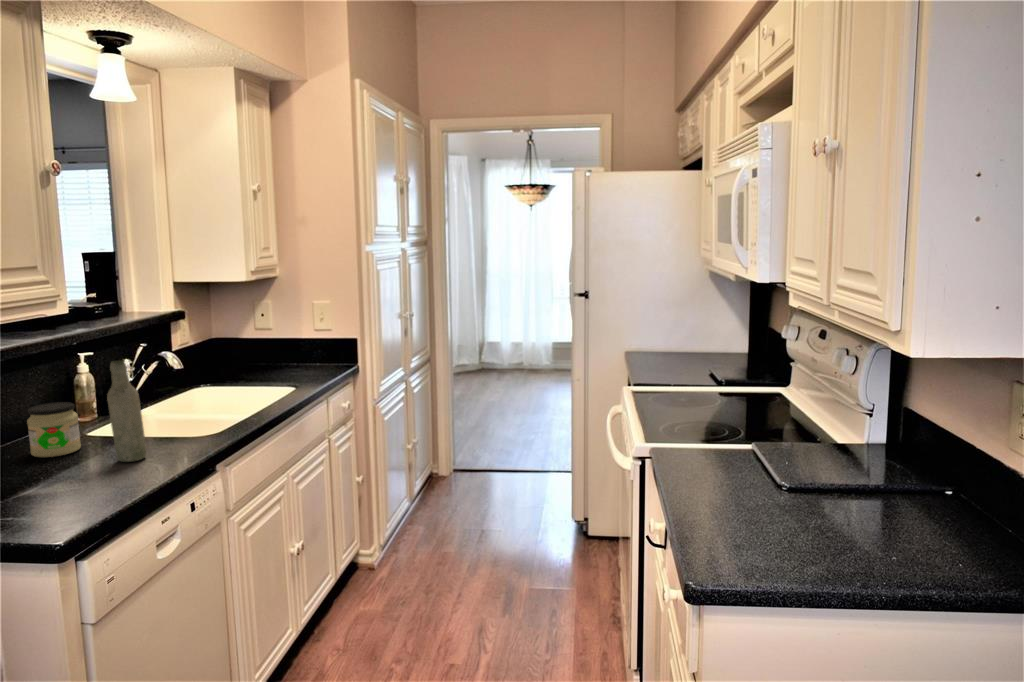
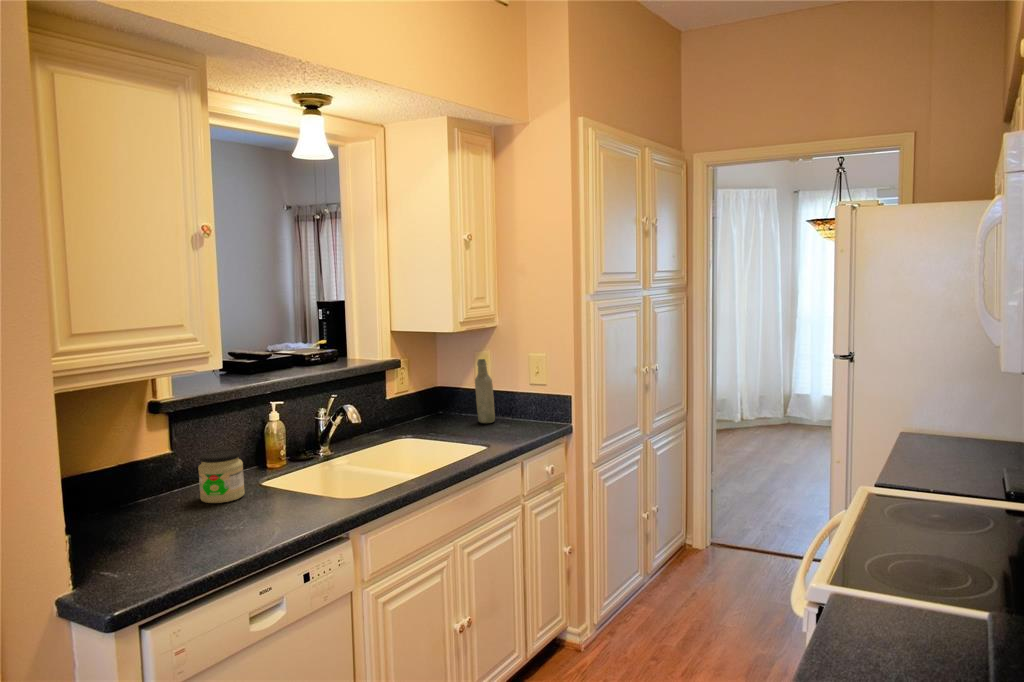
bottle: present [107,360,146,462] -> present [475,359,495,423]

